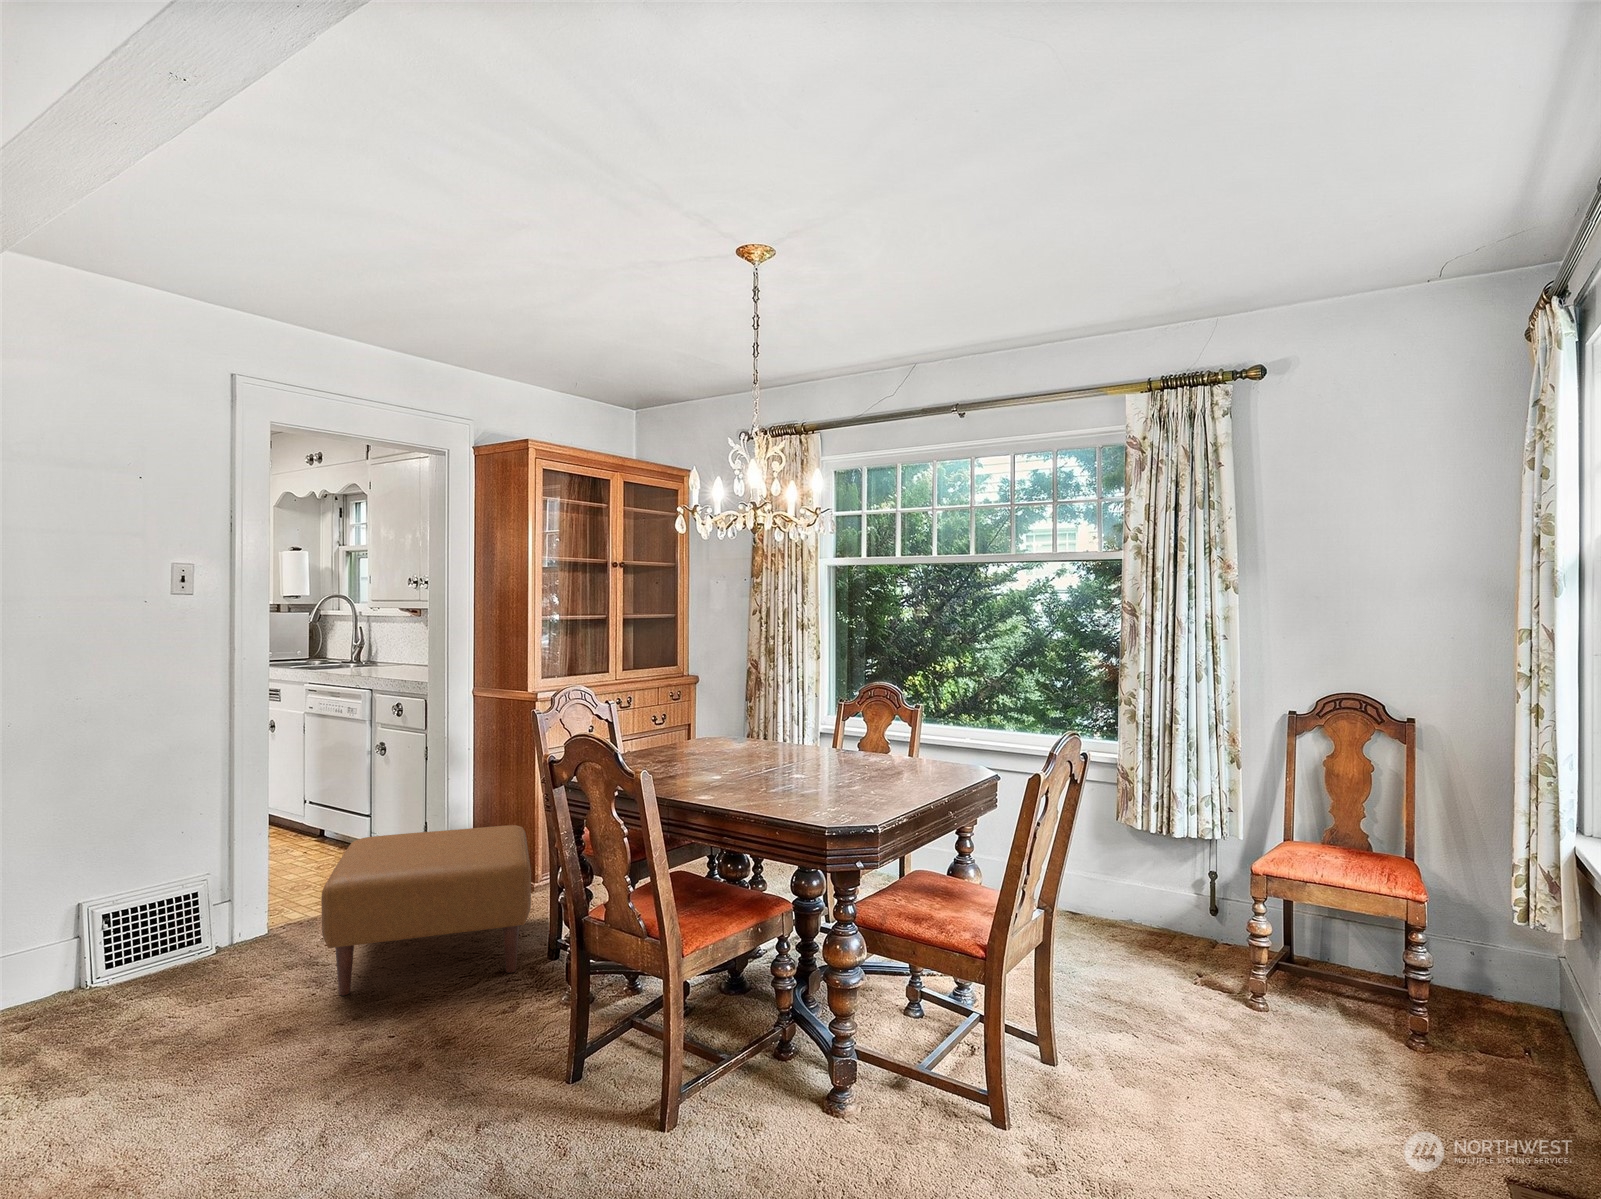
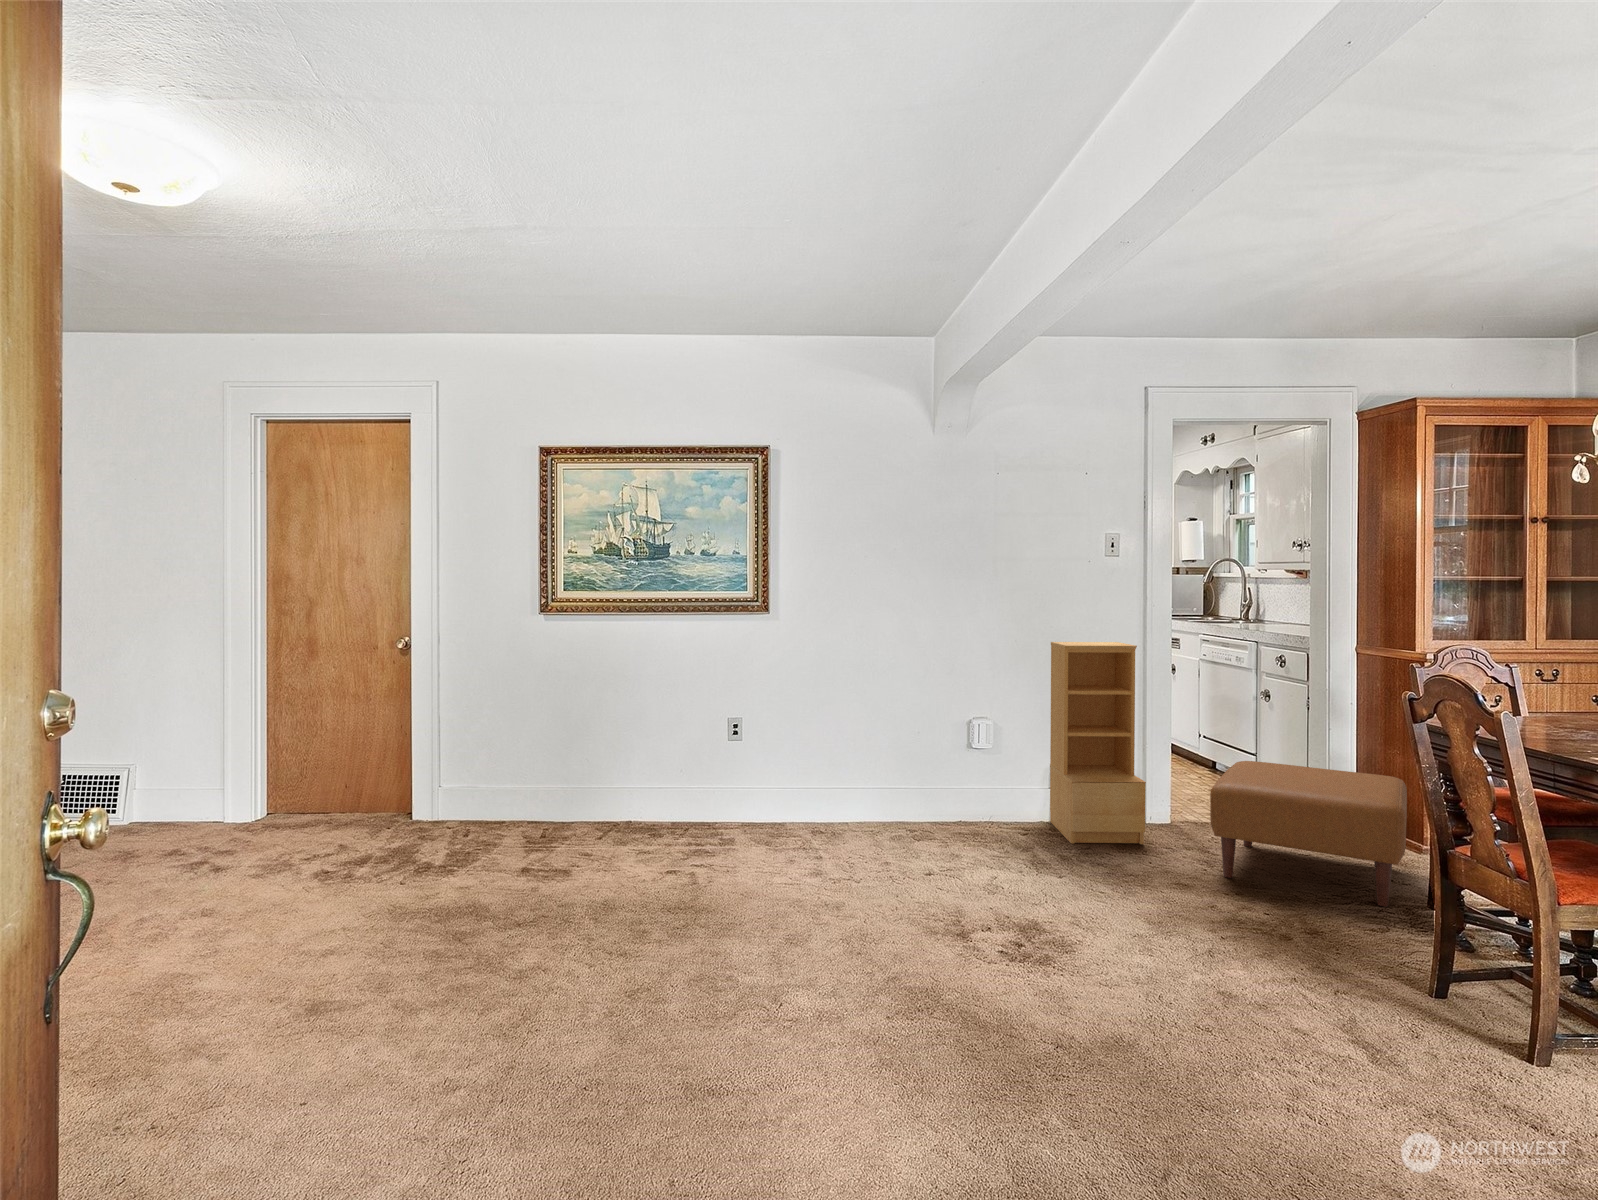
bookshelf: none [73,709,232,1018] -> present [1050,642,1146,844]

